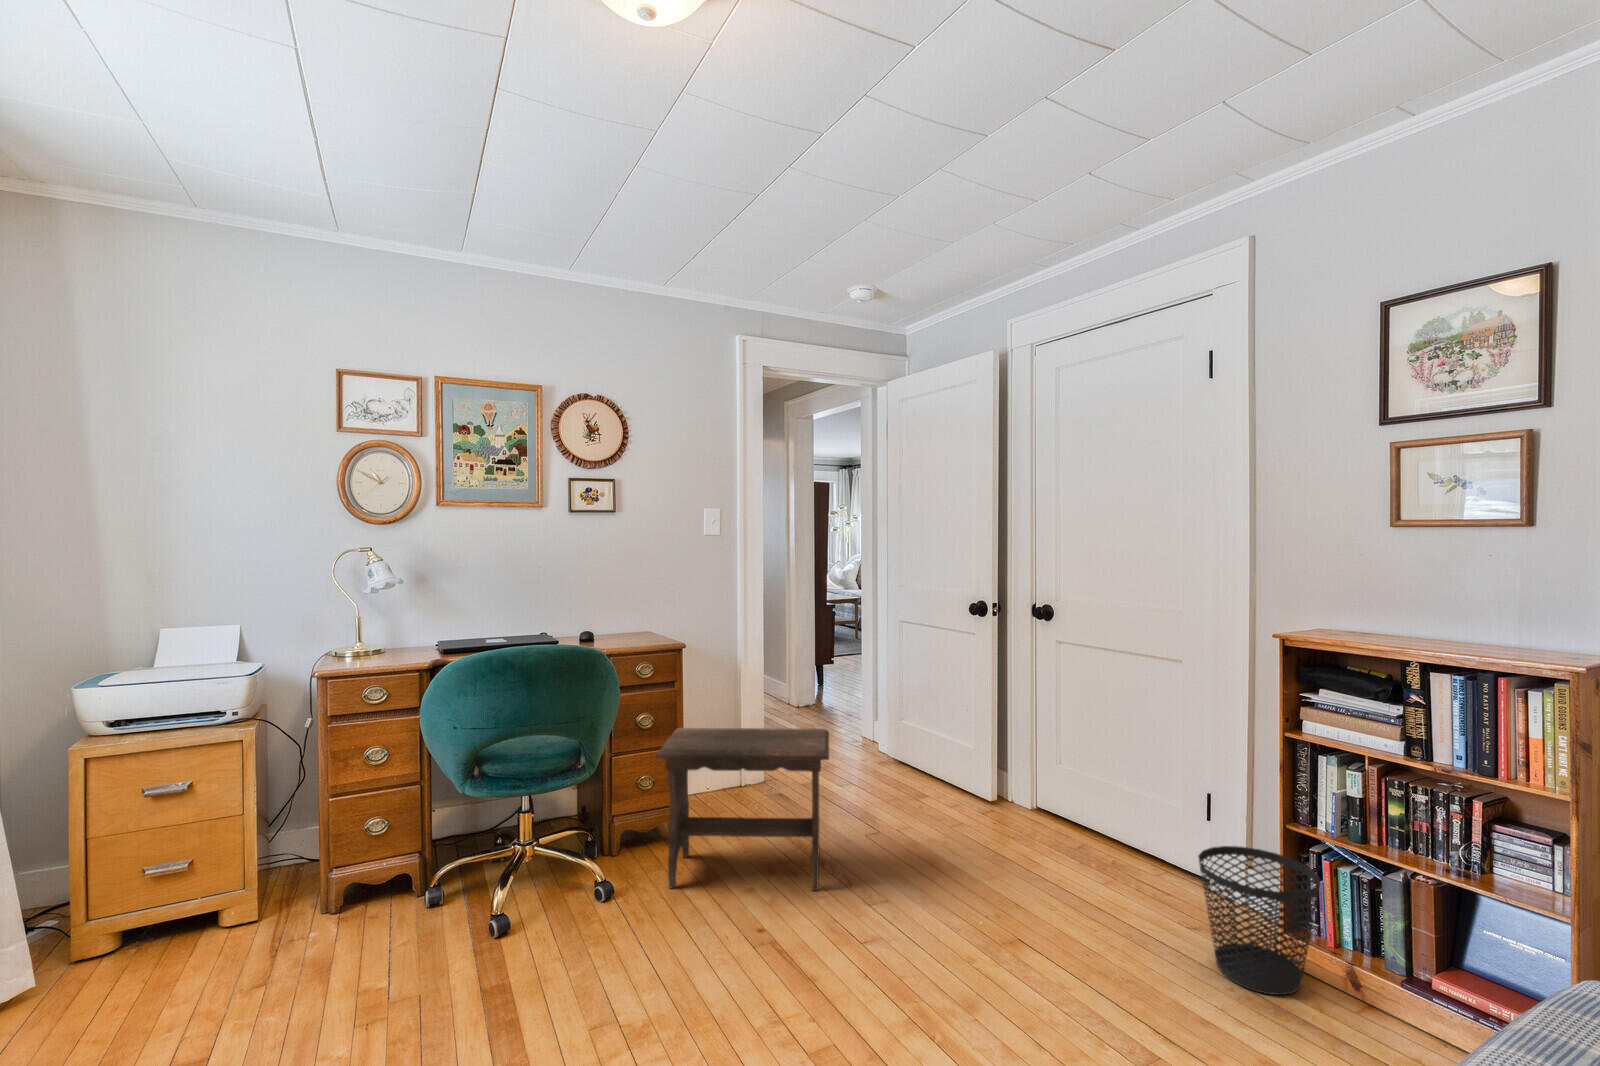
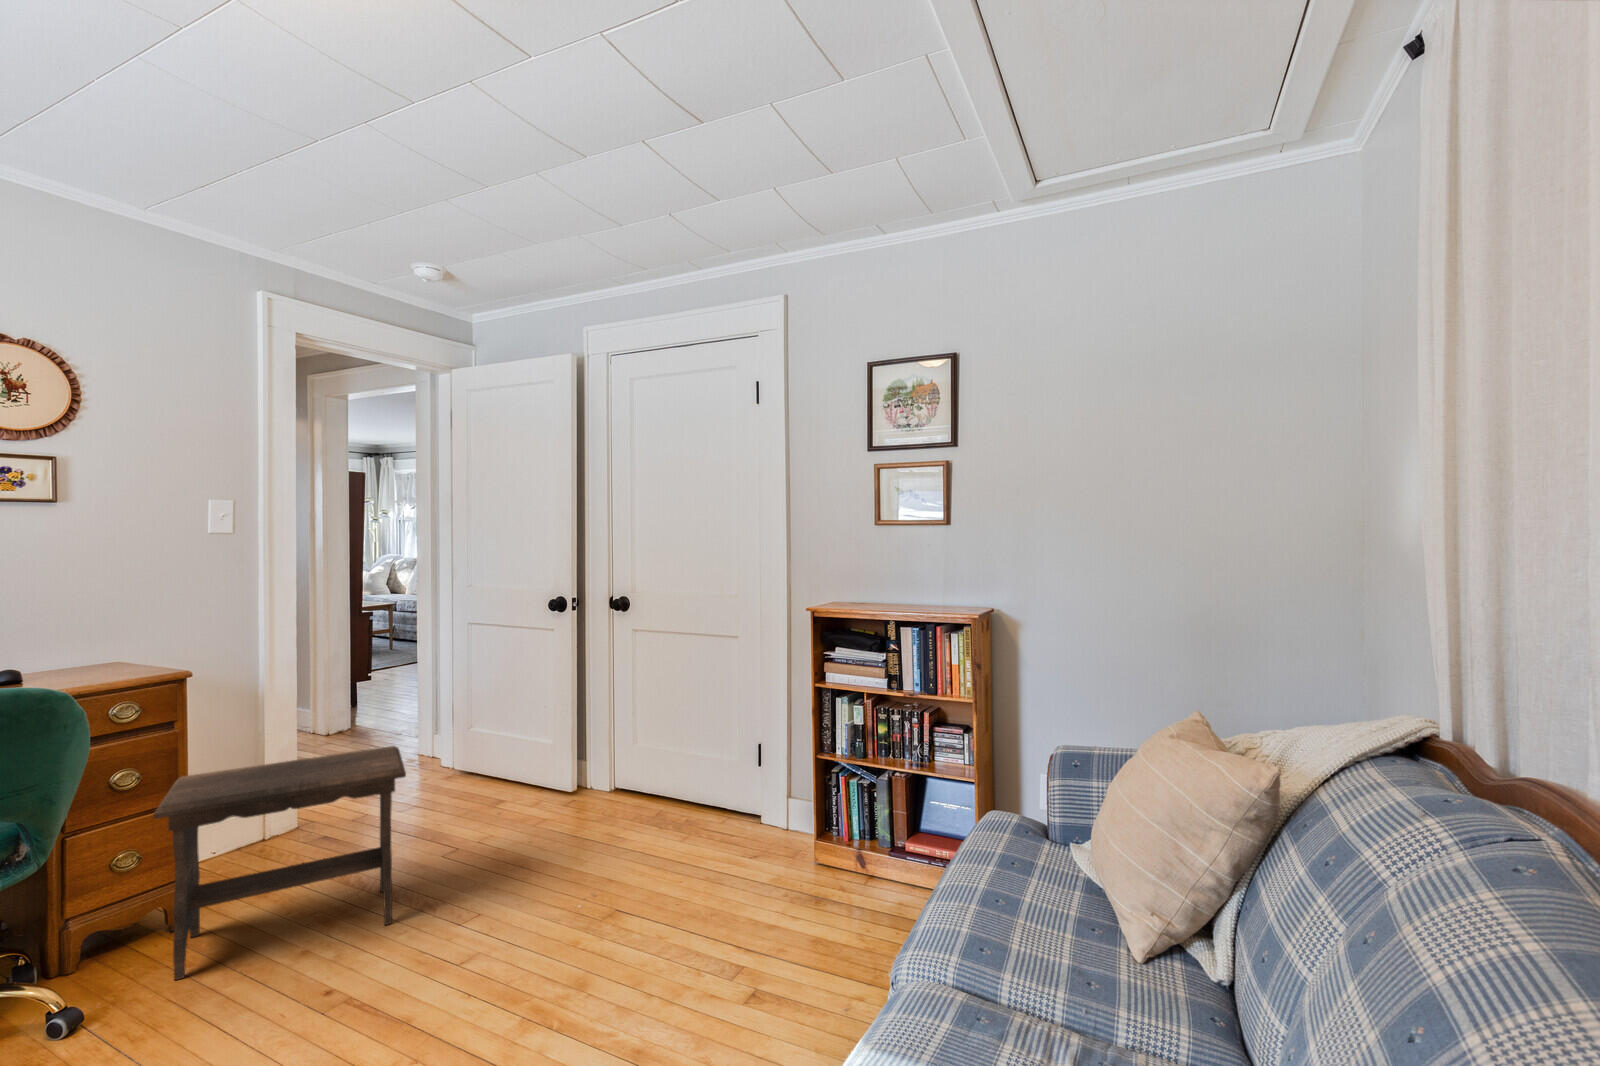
wastebasket: present [1198,846,1320,995] -> none [757,779,839,890]

